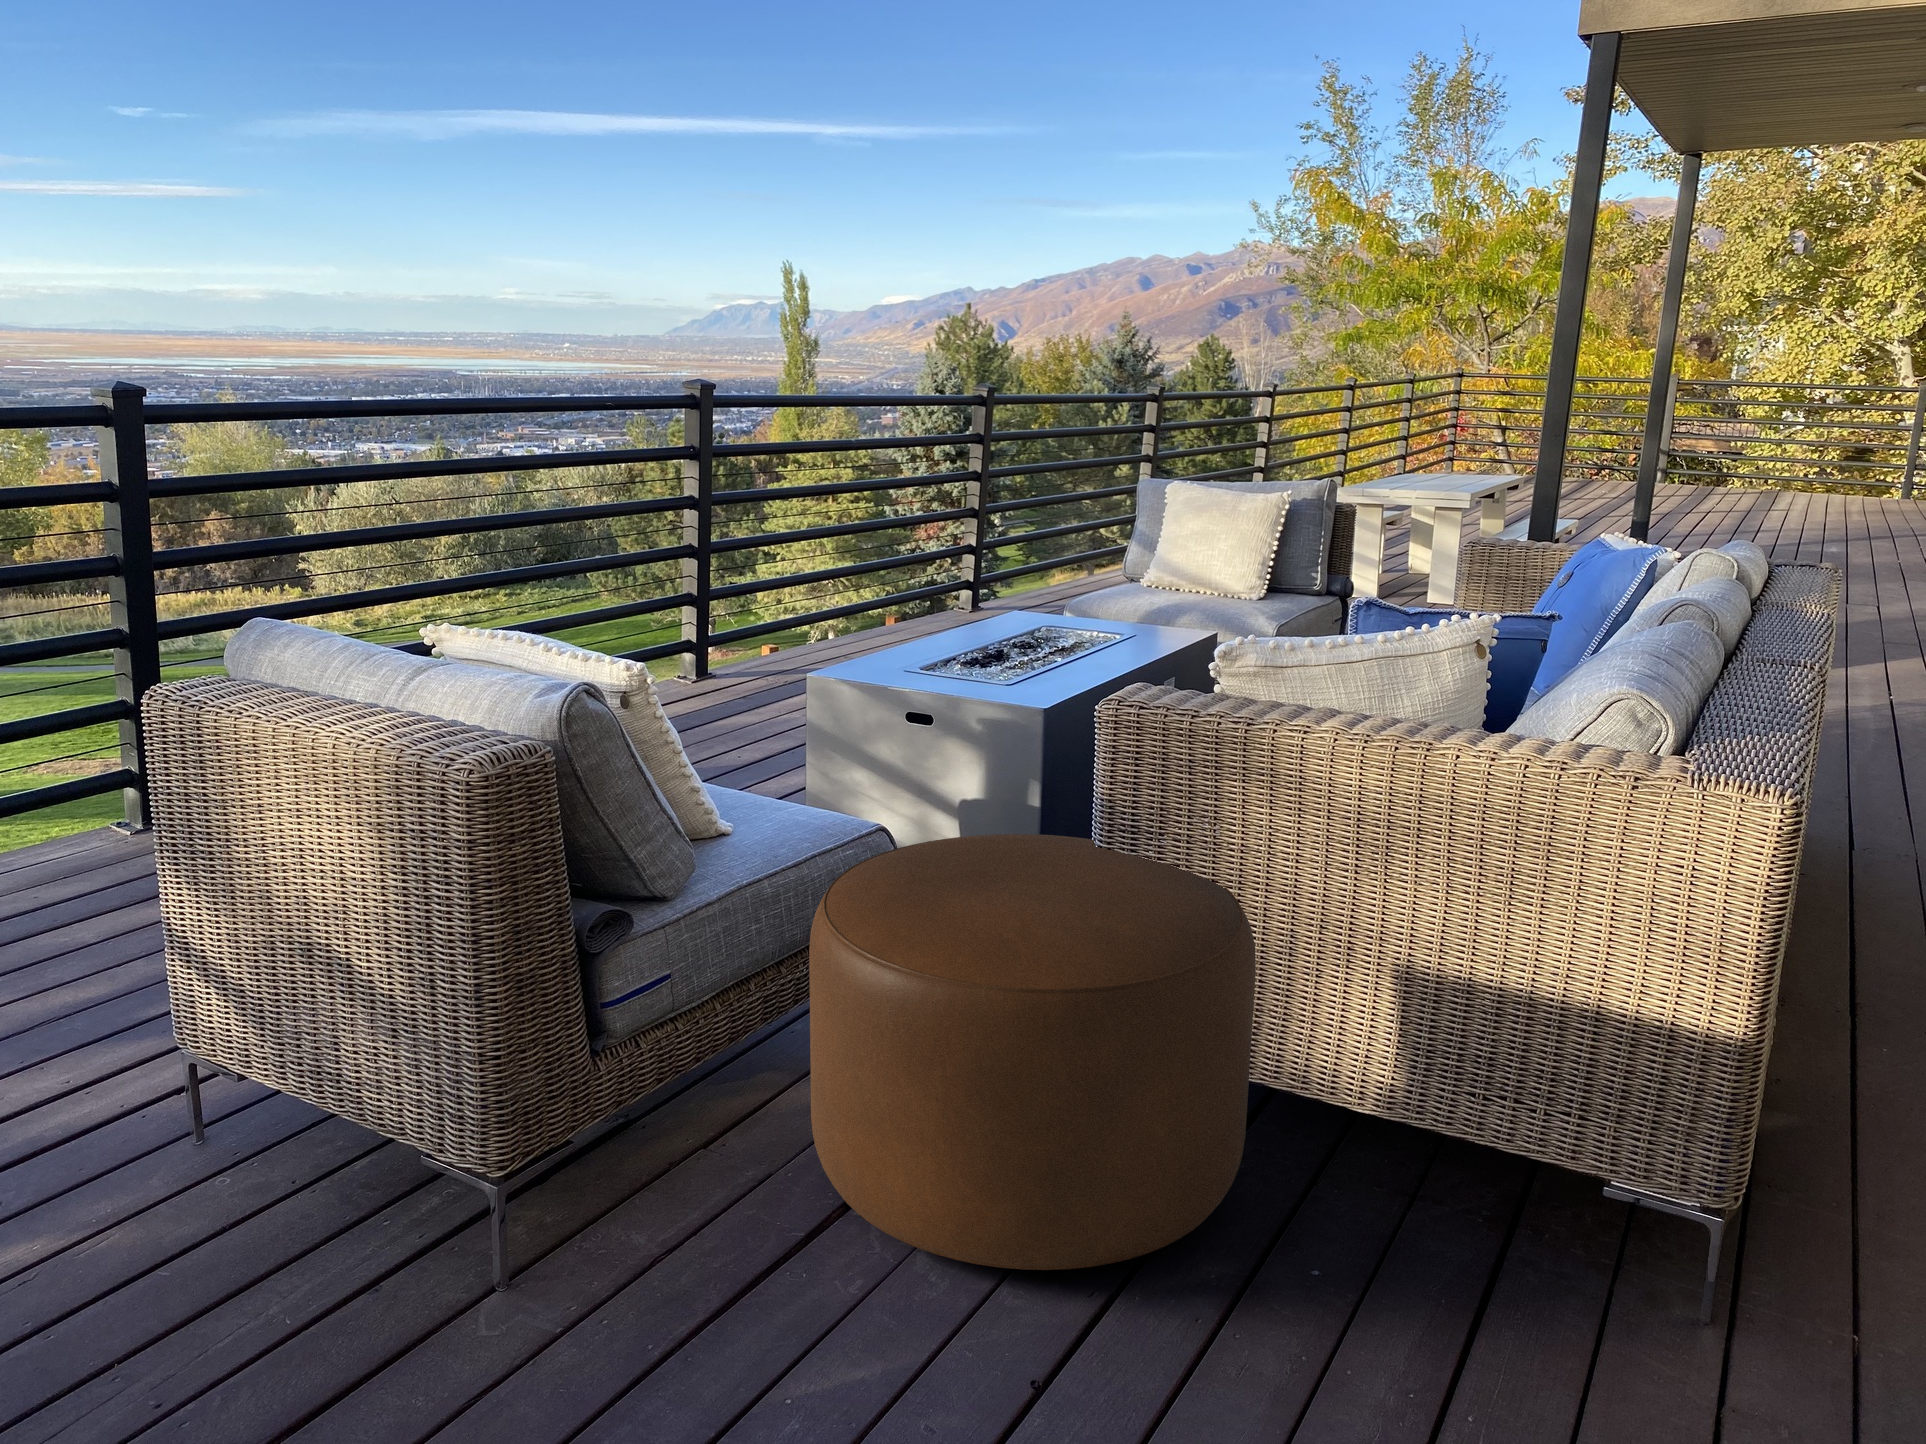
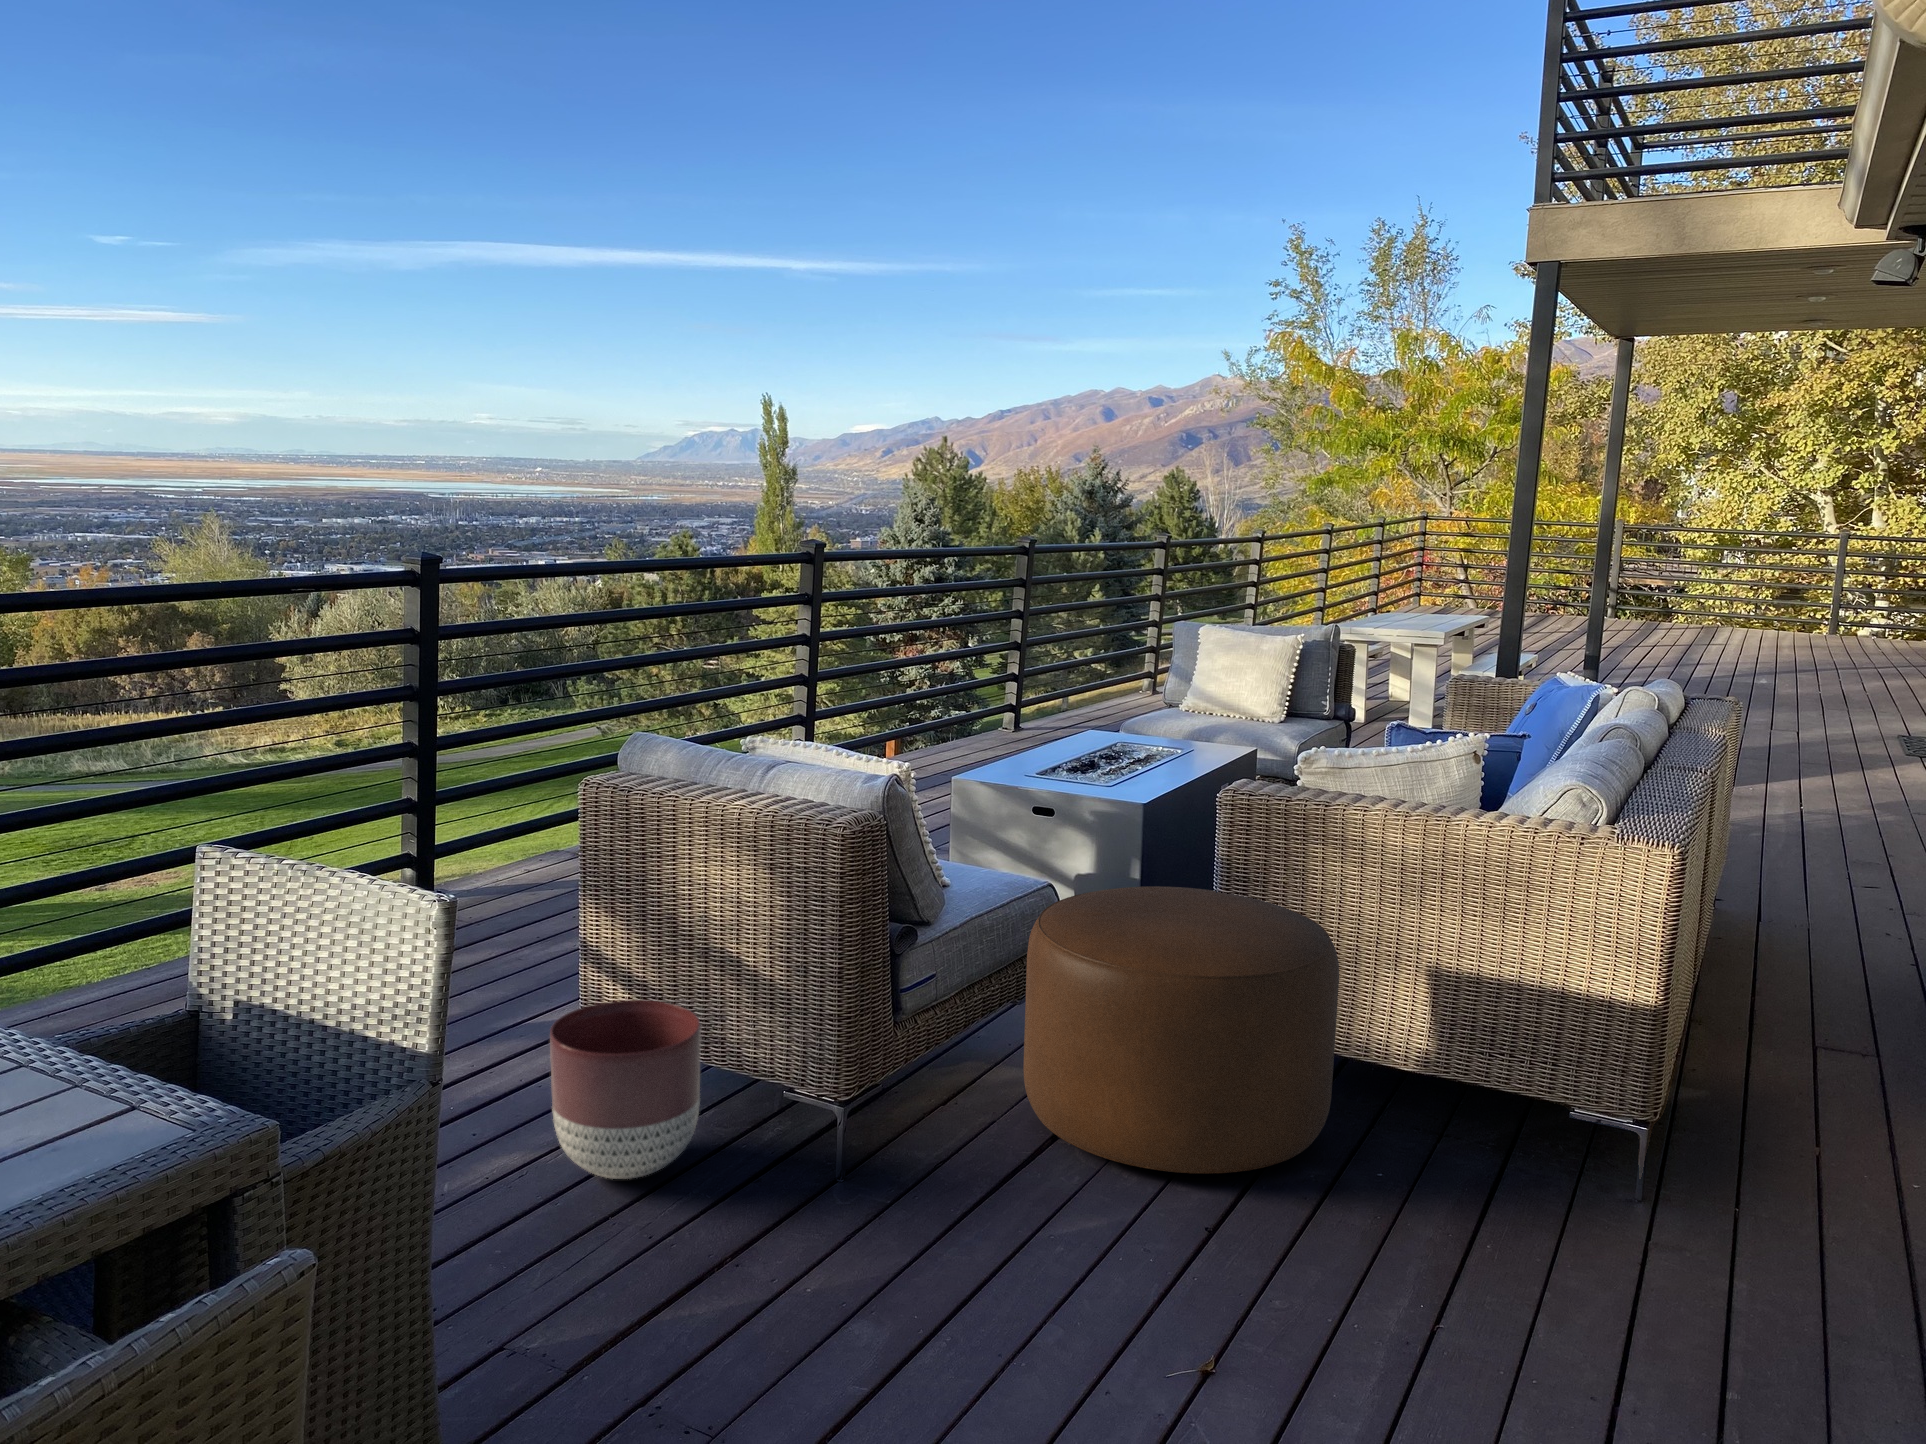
planter: none [55,1014,307,1285] -> present [550,1000,701,1179]

